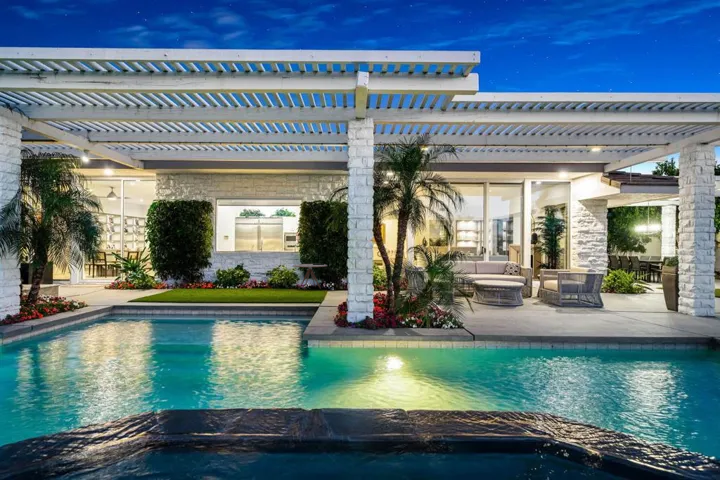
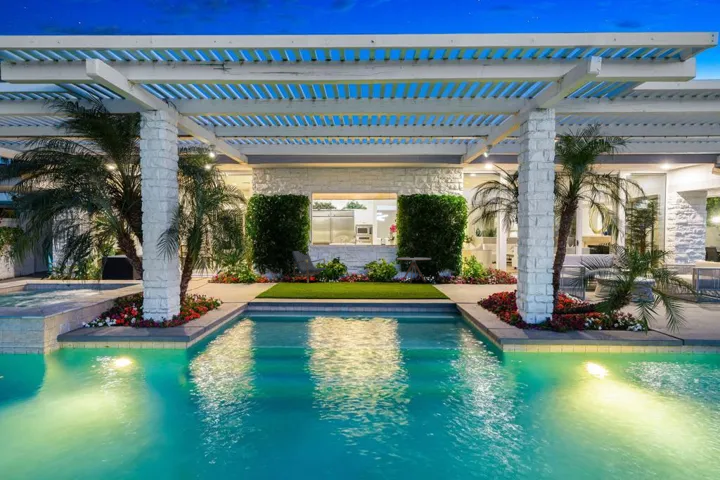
lounge chair: none [192,257,226,289] -> present [292,251,326,282]

